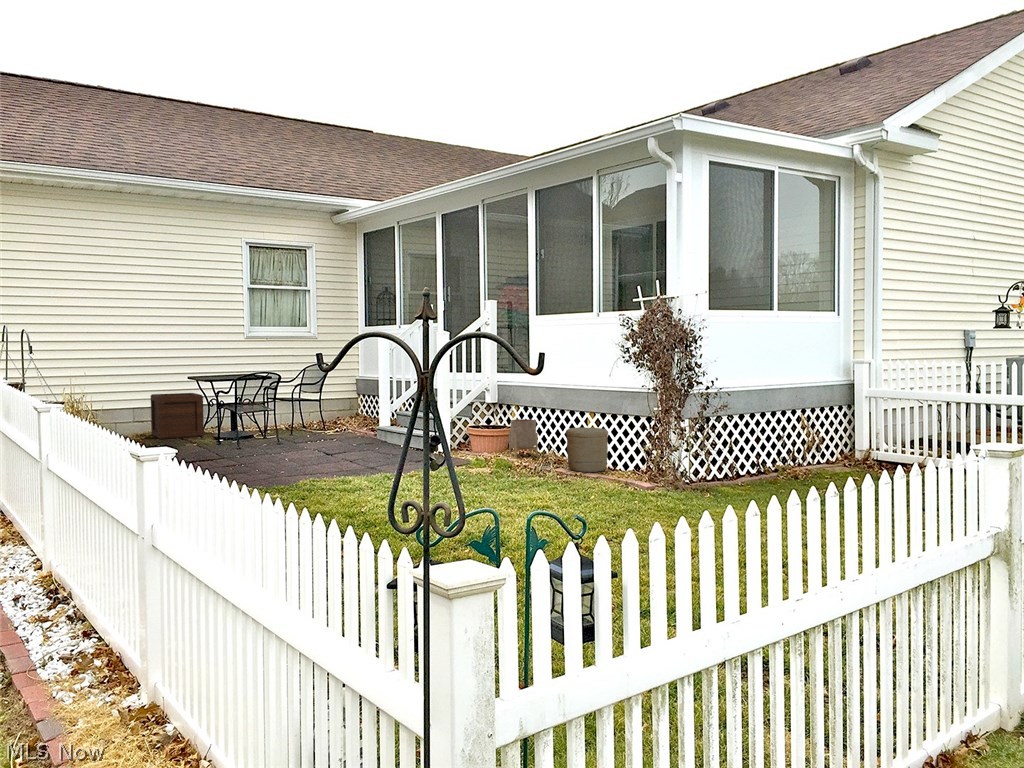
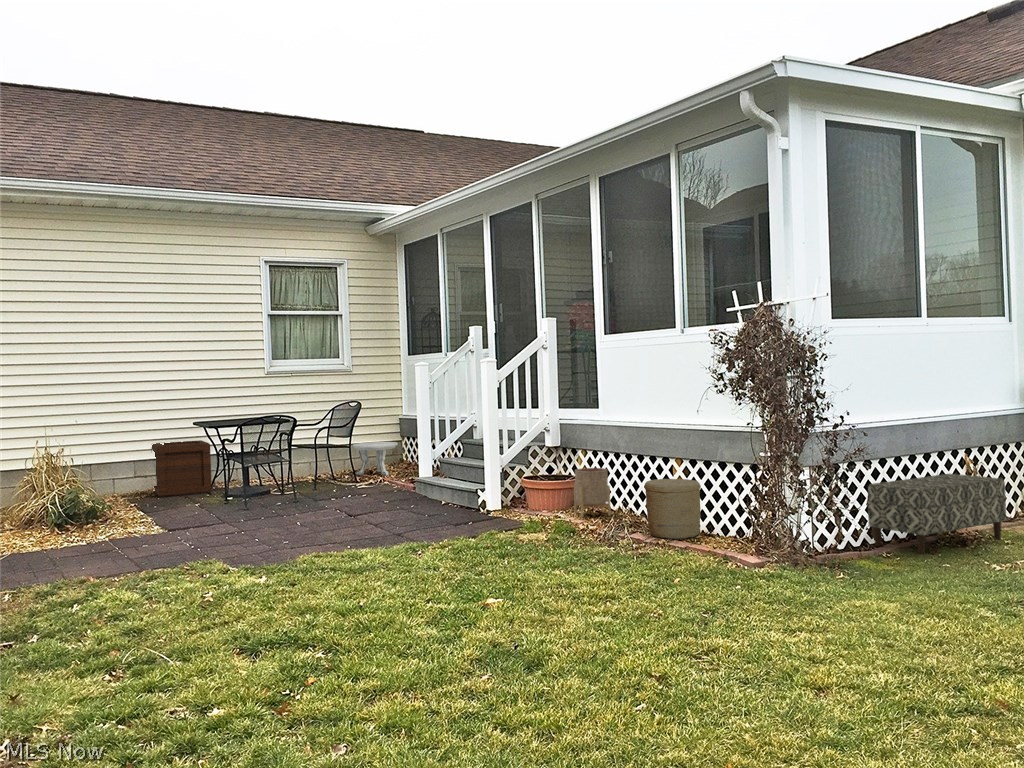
side table: none [320,398,358,425] -> present [353,442,398,476]
bench: none [730,427,827,484] -> present [868,474,1006,555]

